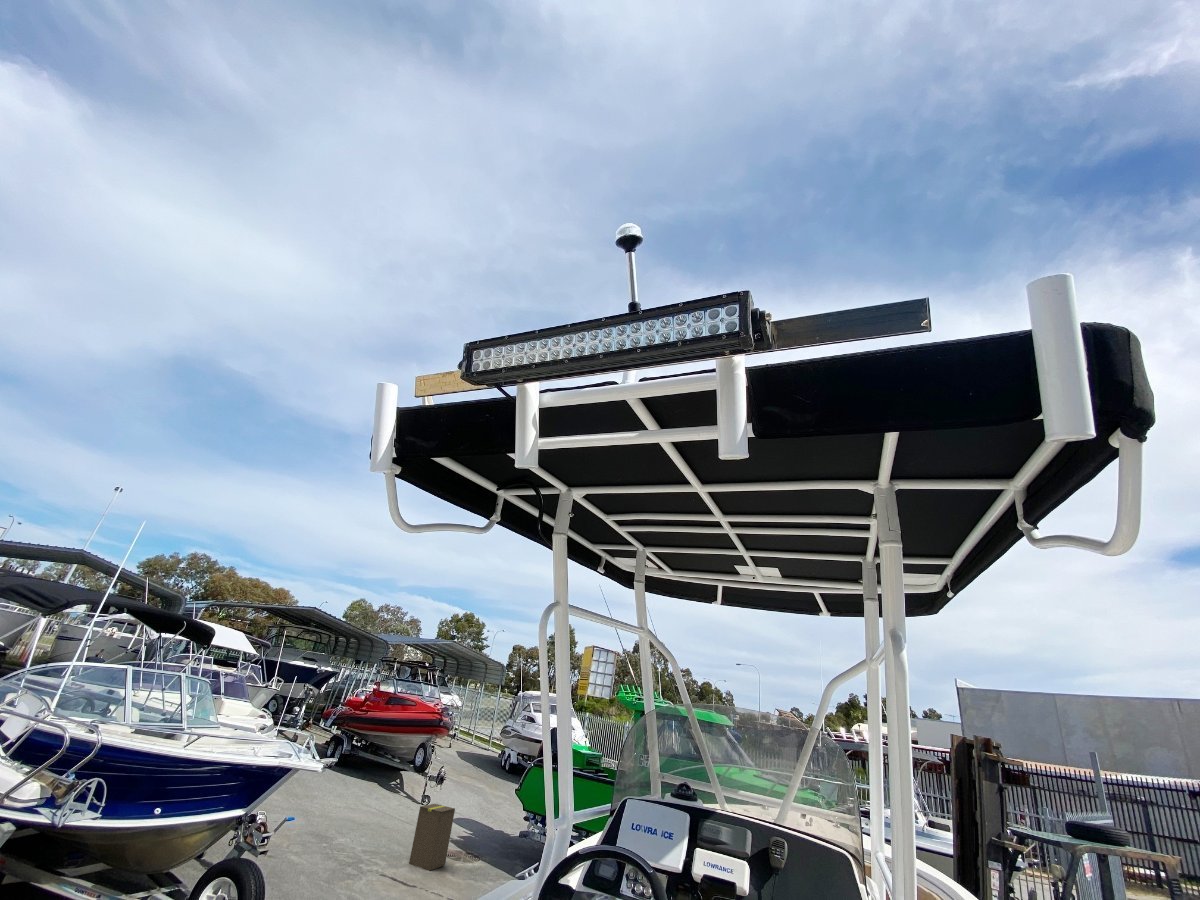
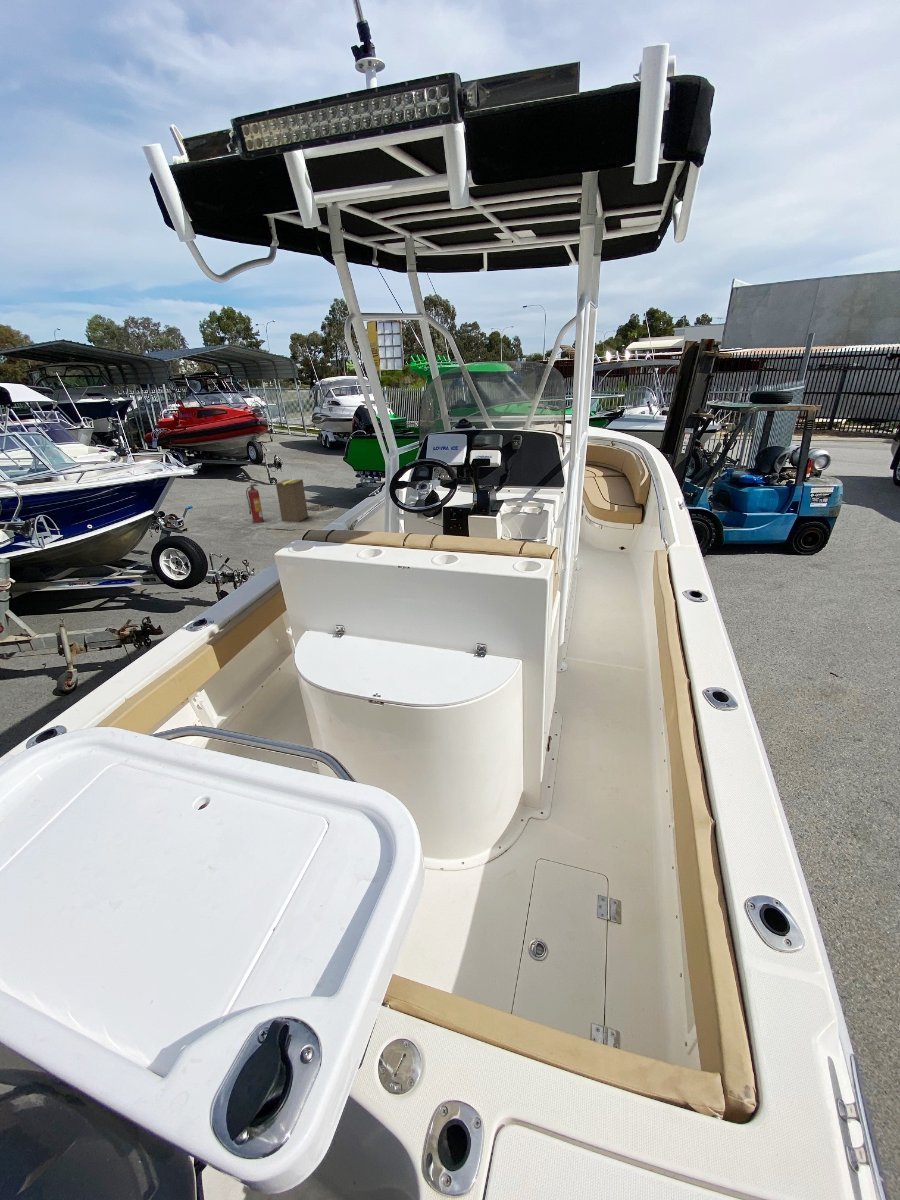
fire extinguisher: none [372,799,401,858] -> present [246,482,264,523]

